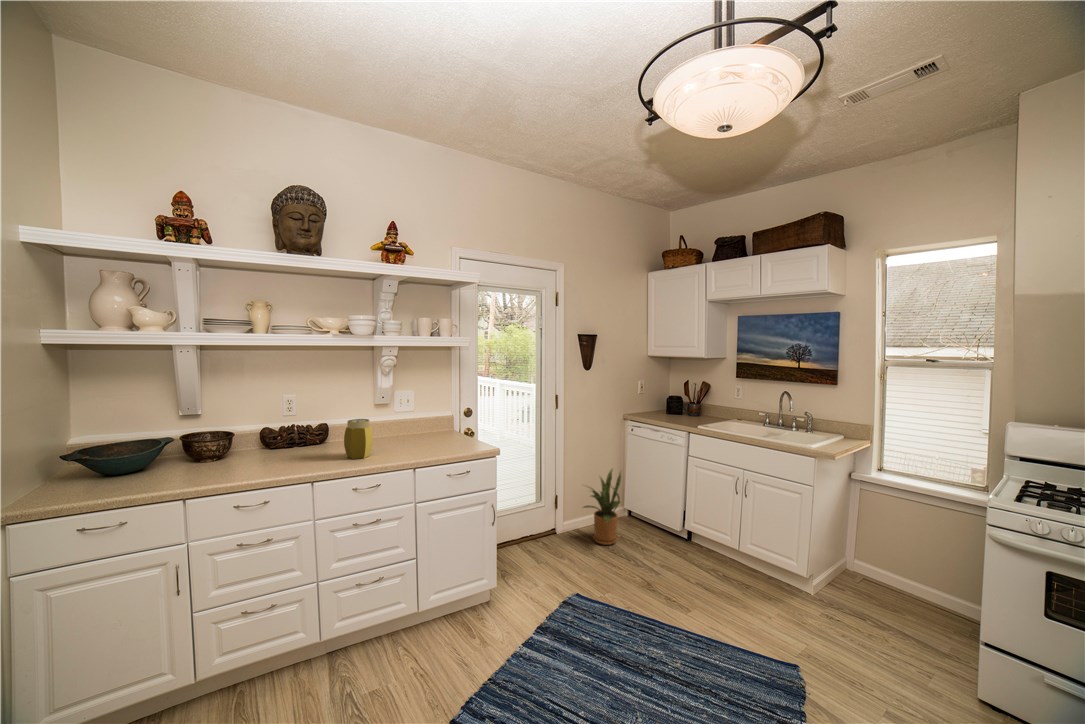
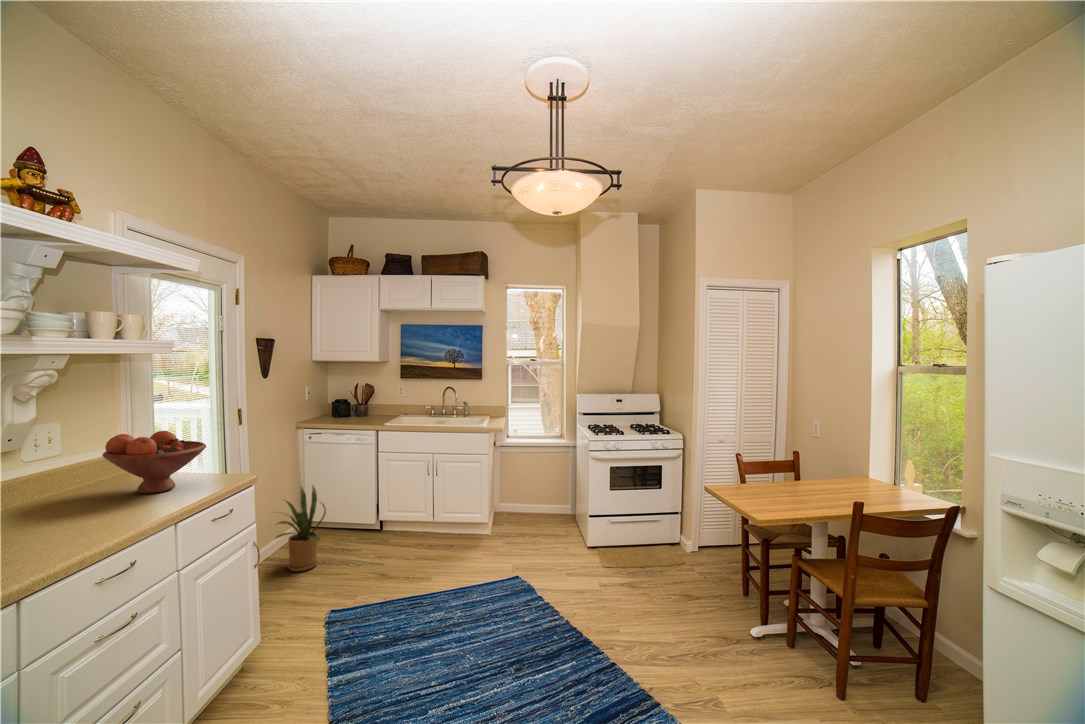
fruit bowl: none [406,405,461,447] -> present [103,431,206,493]
jar: present [344,419,373,459] -> none [32,463,91,535]

